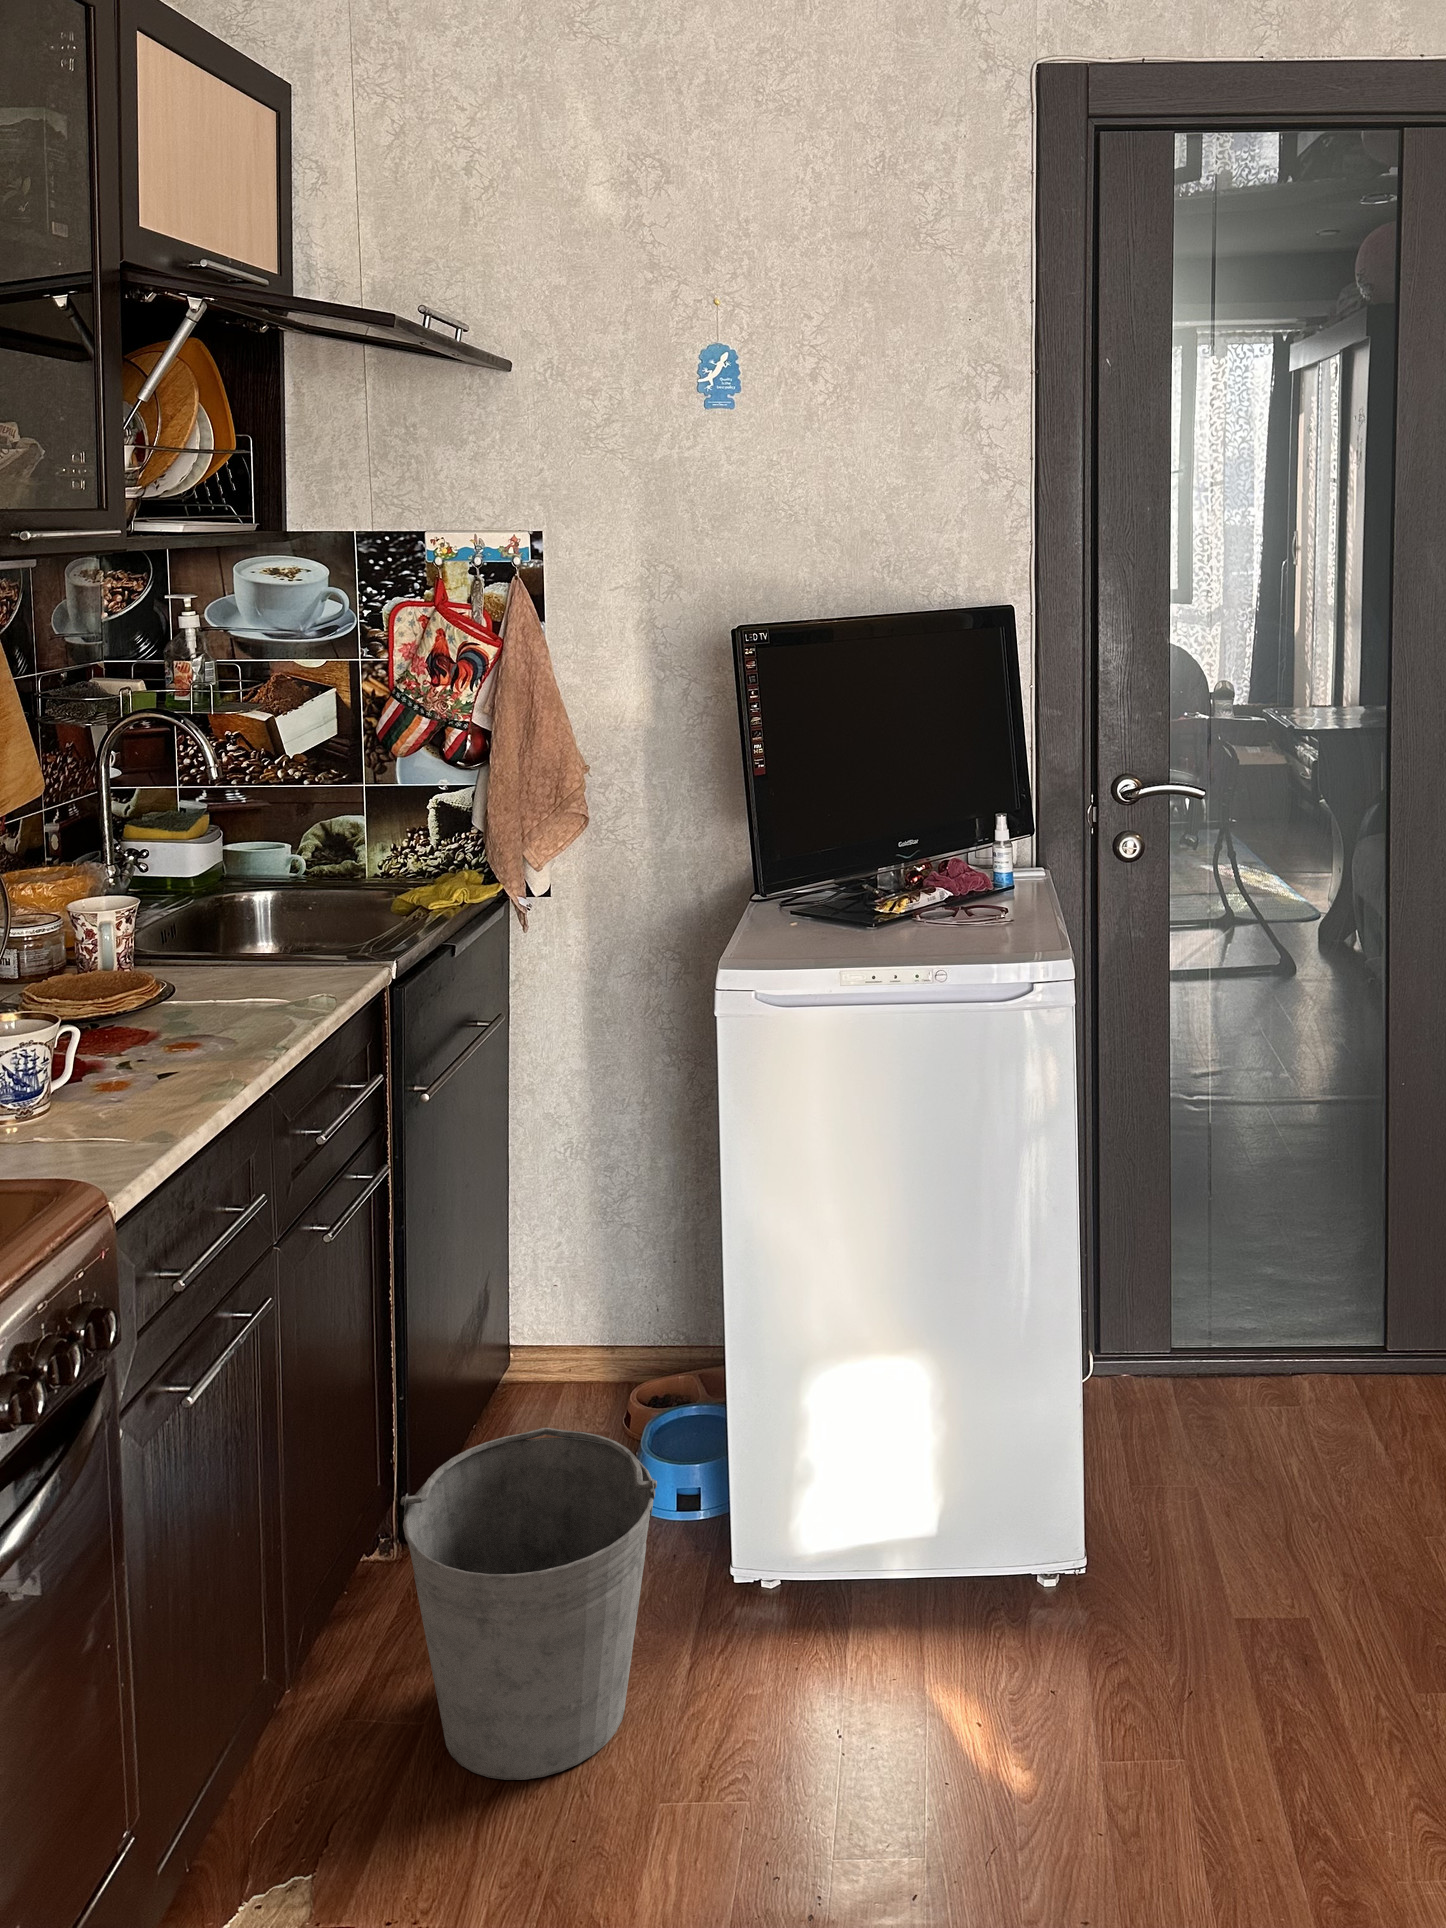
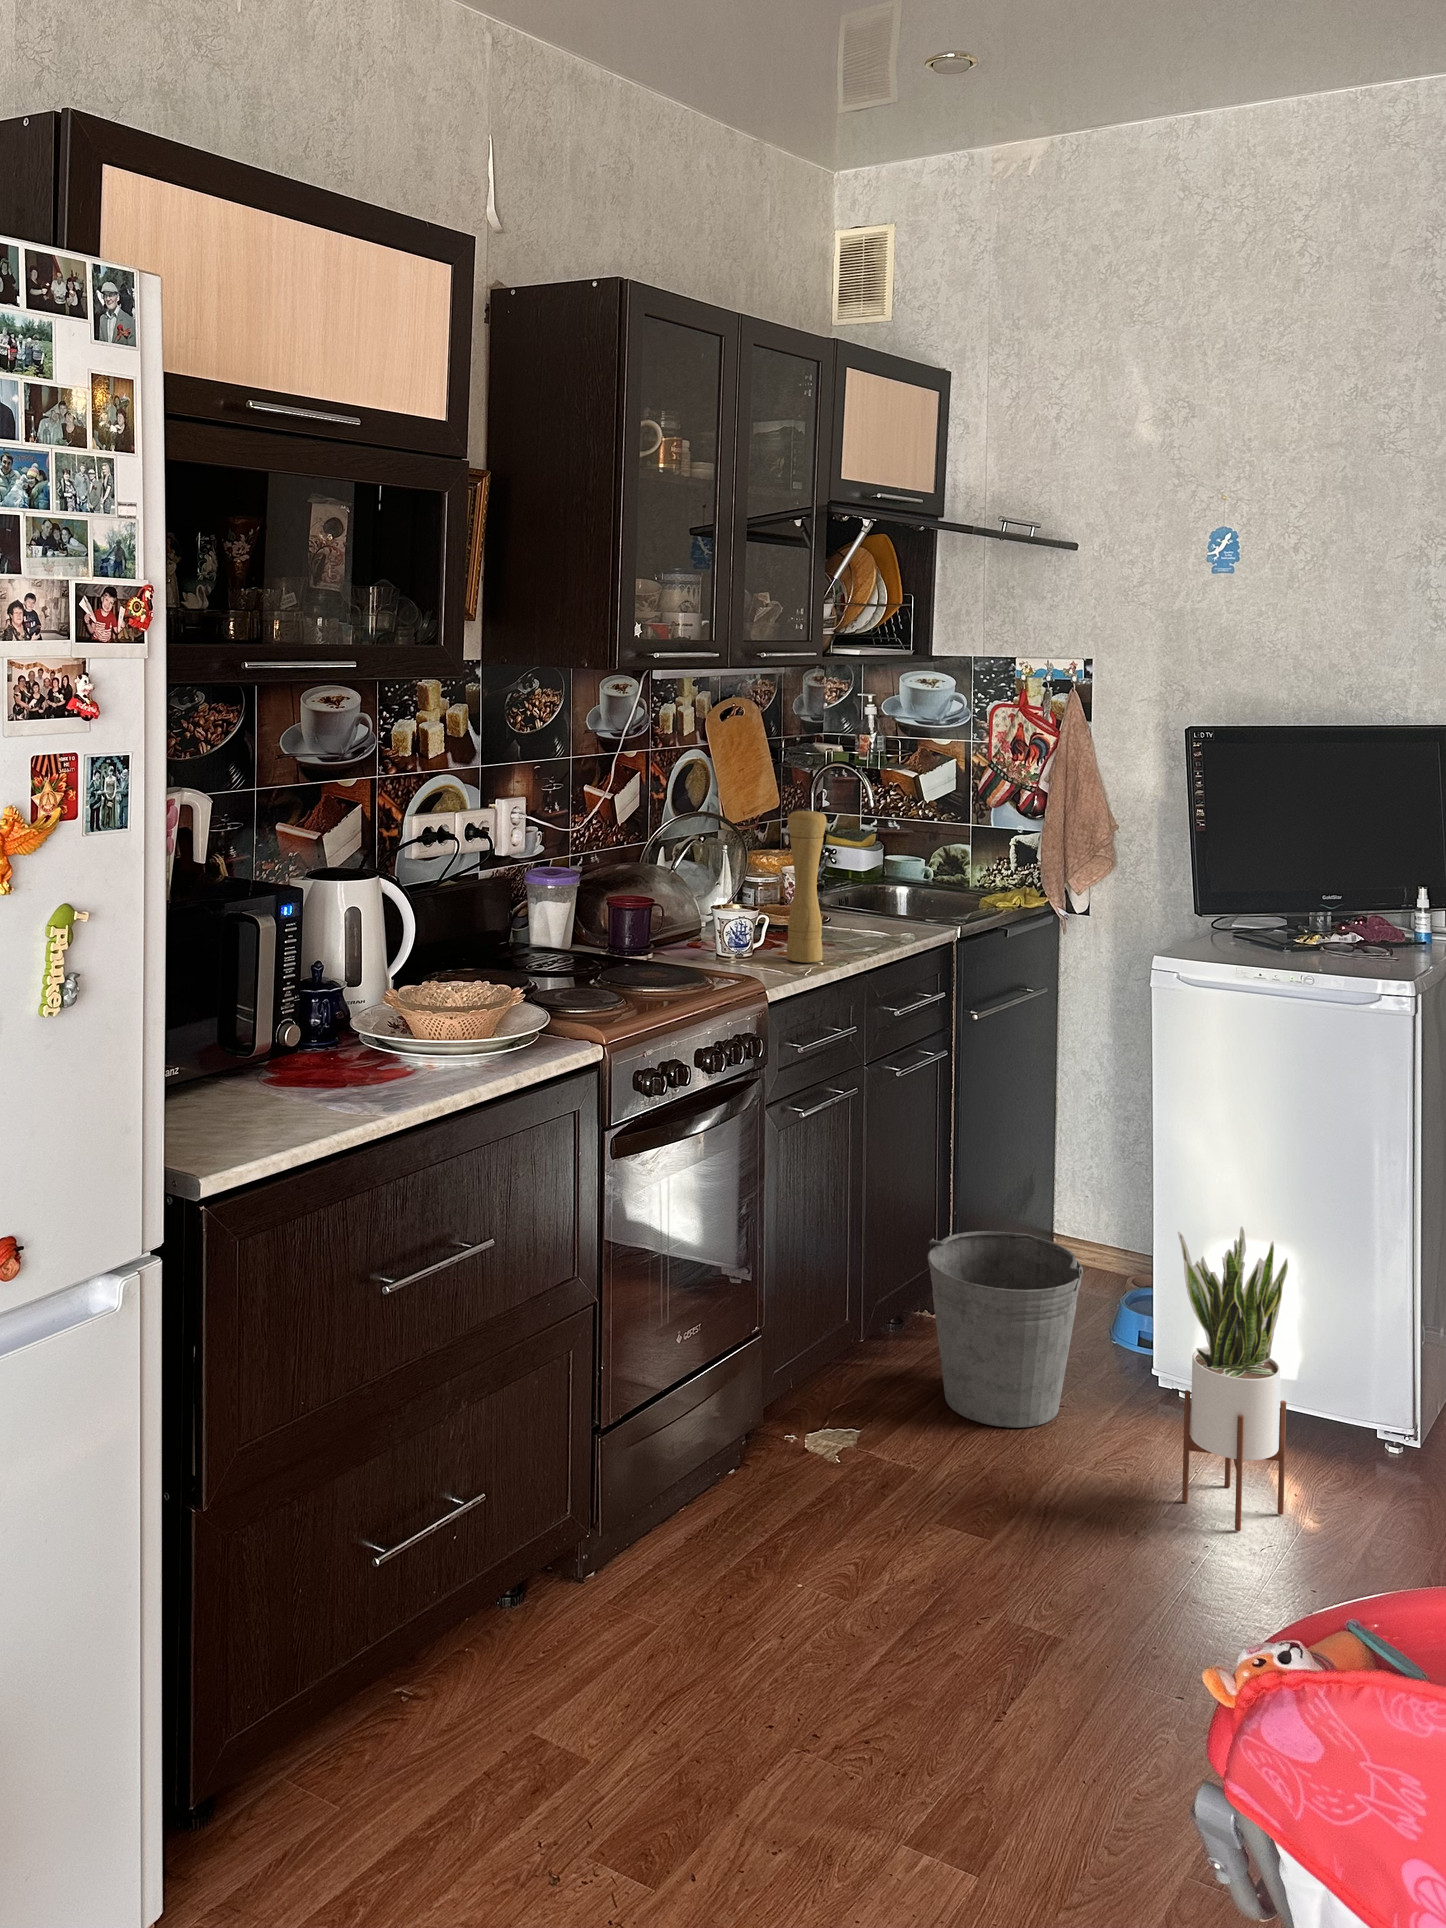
pepper mill: none [106,823,191,1110] -> present [786,808,827,963]
potted plant: none [854,1389,994,1849] -> present [1178,1227,1288,1531]

